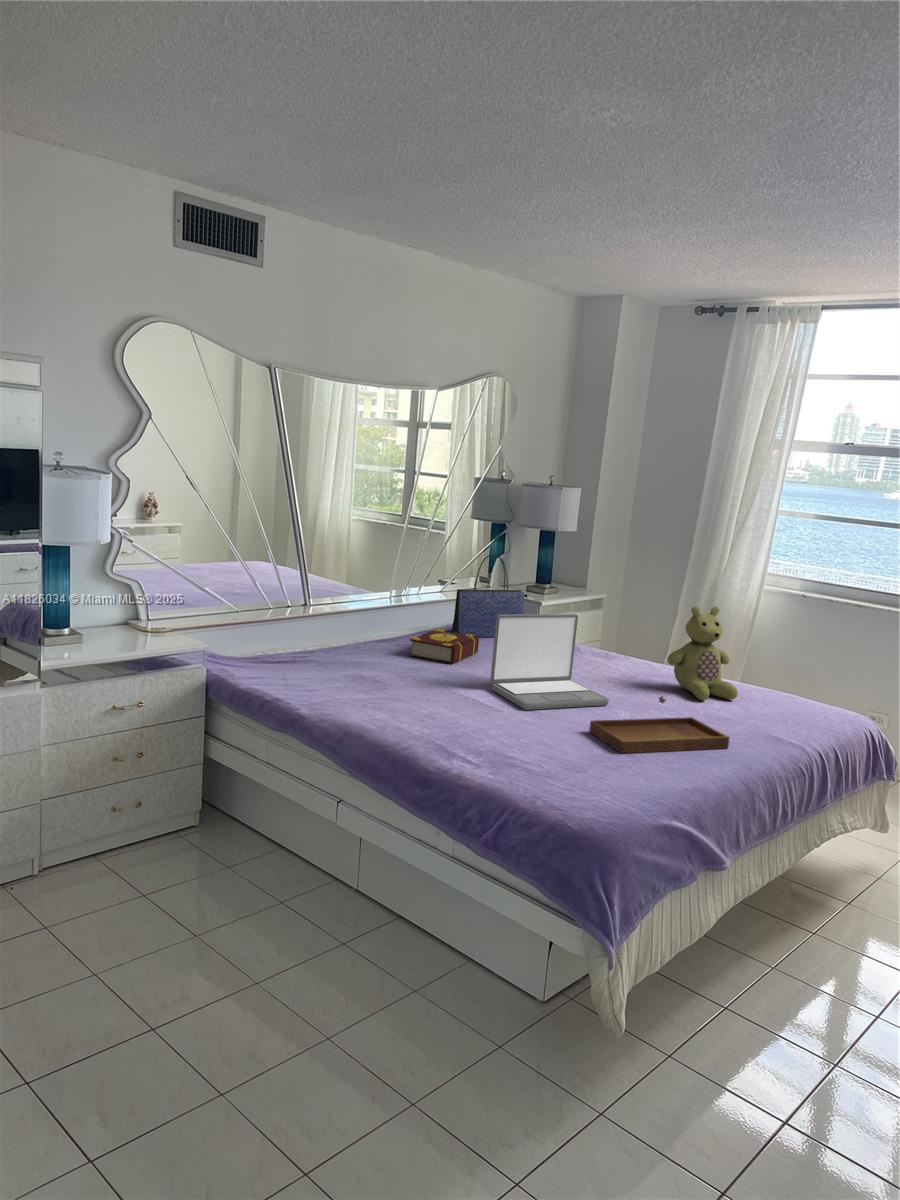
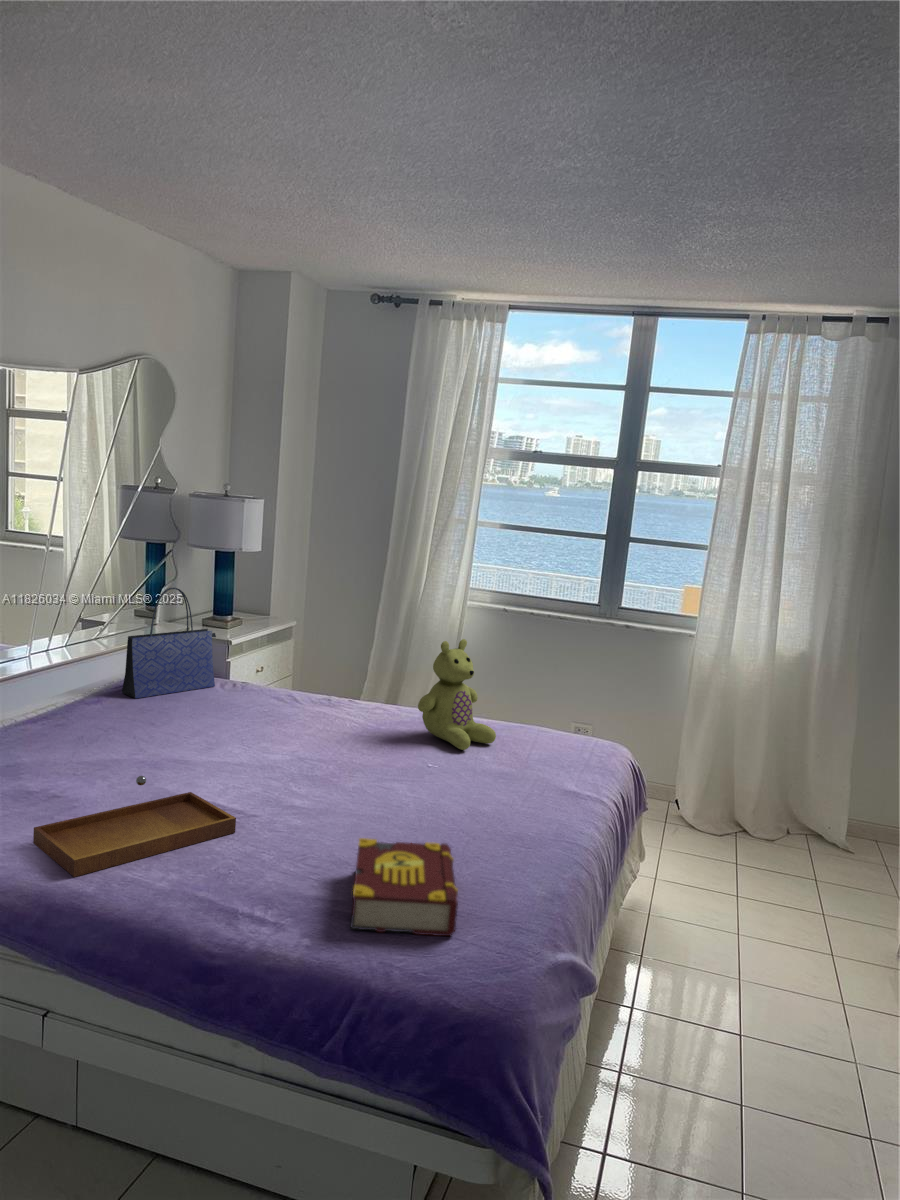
laptop: present [490,614,609,710] -> none [220,666,374,805]
book: present [409,629,479,664] -> present [350,838,458,936]
tray: present [589,696,729,753] -> present [33,776,236,877]

